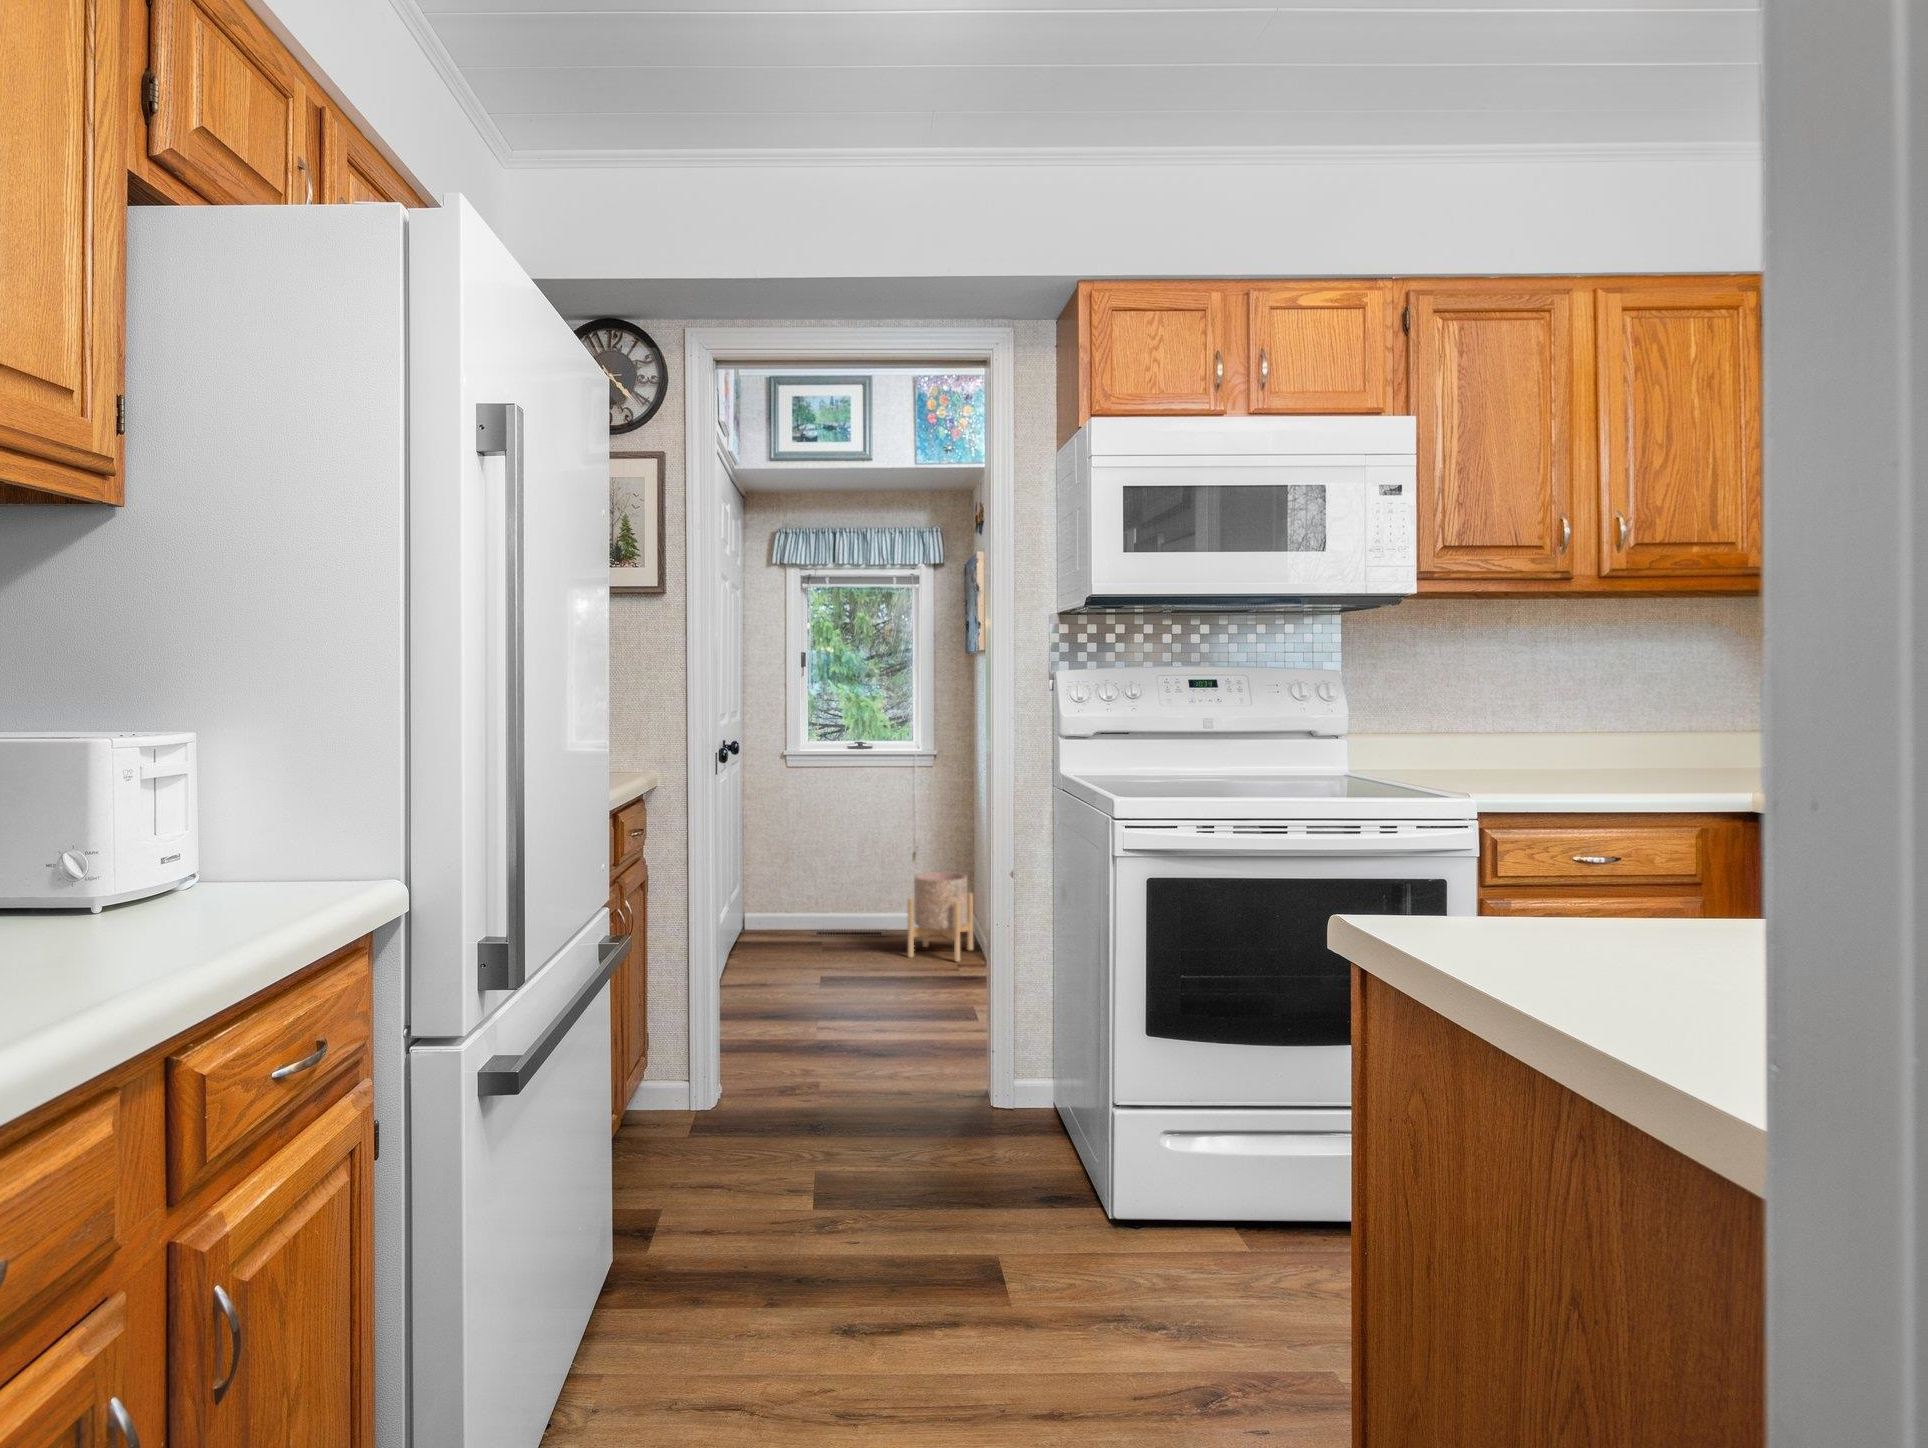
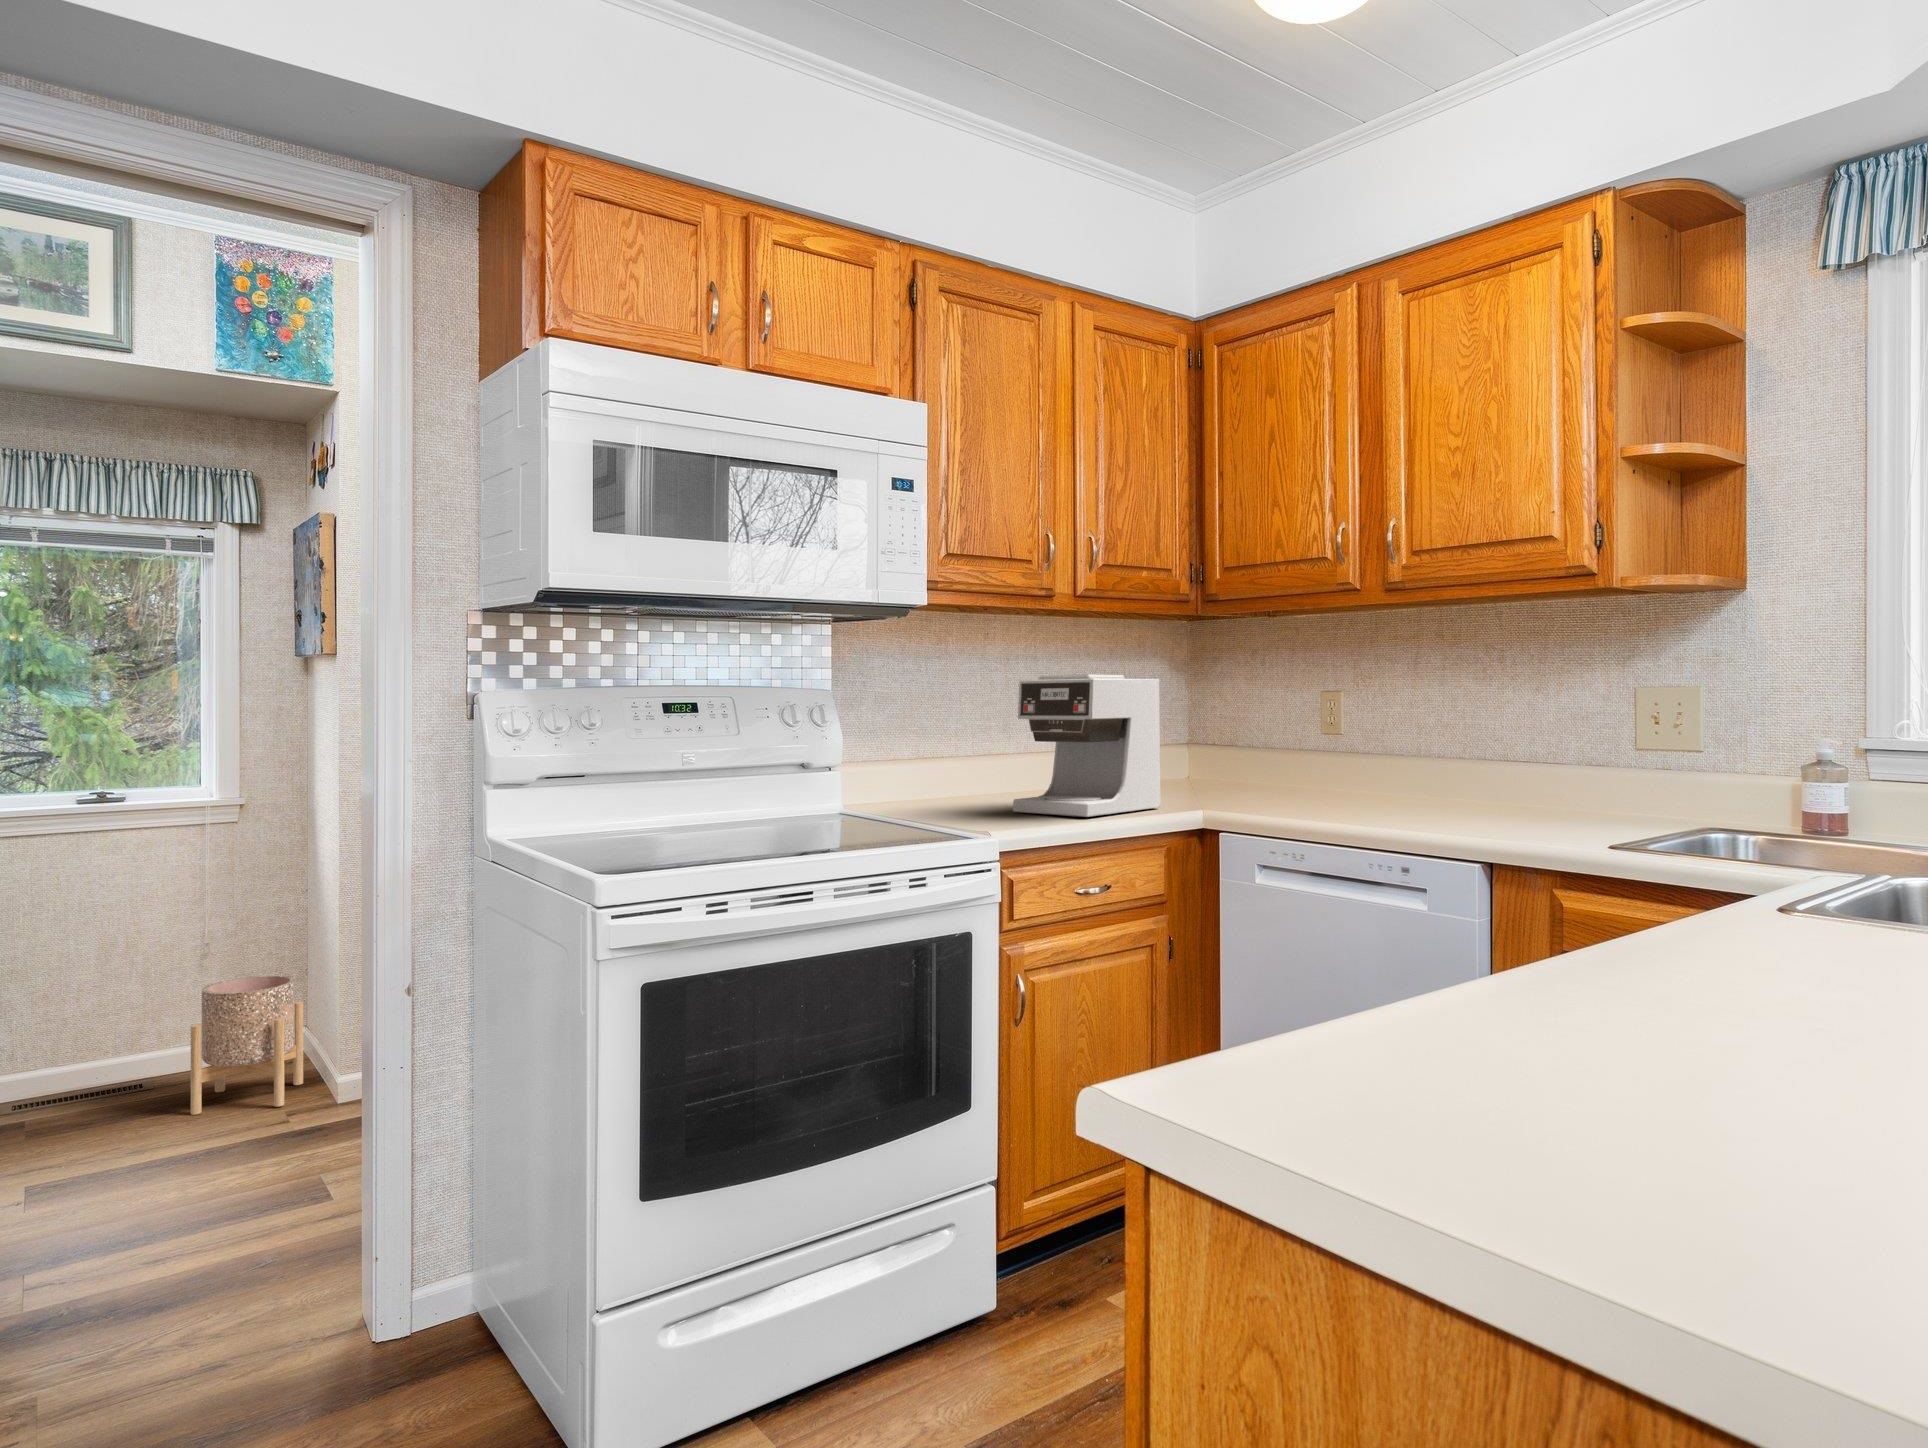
coffee maker: none [1517,652,1696,790] -> present [1013,675,1161,817]

